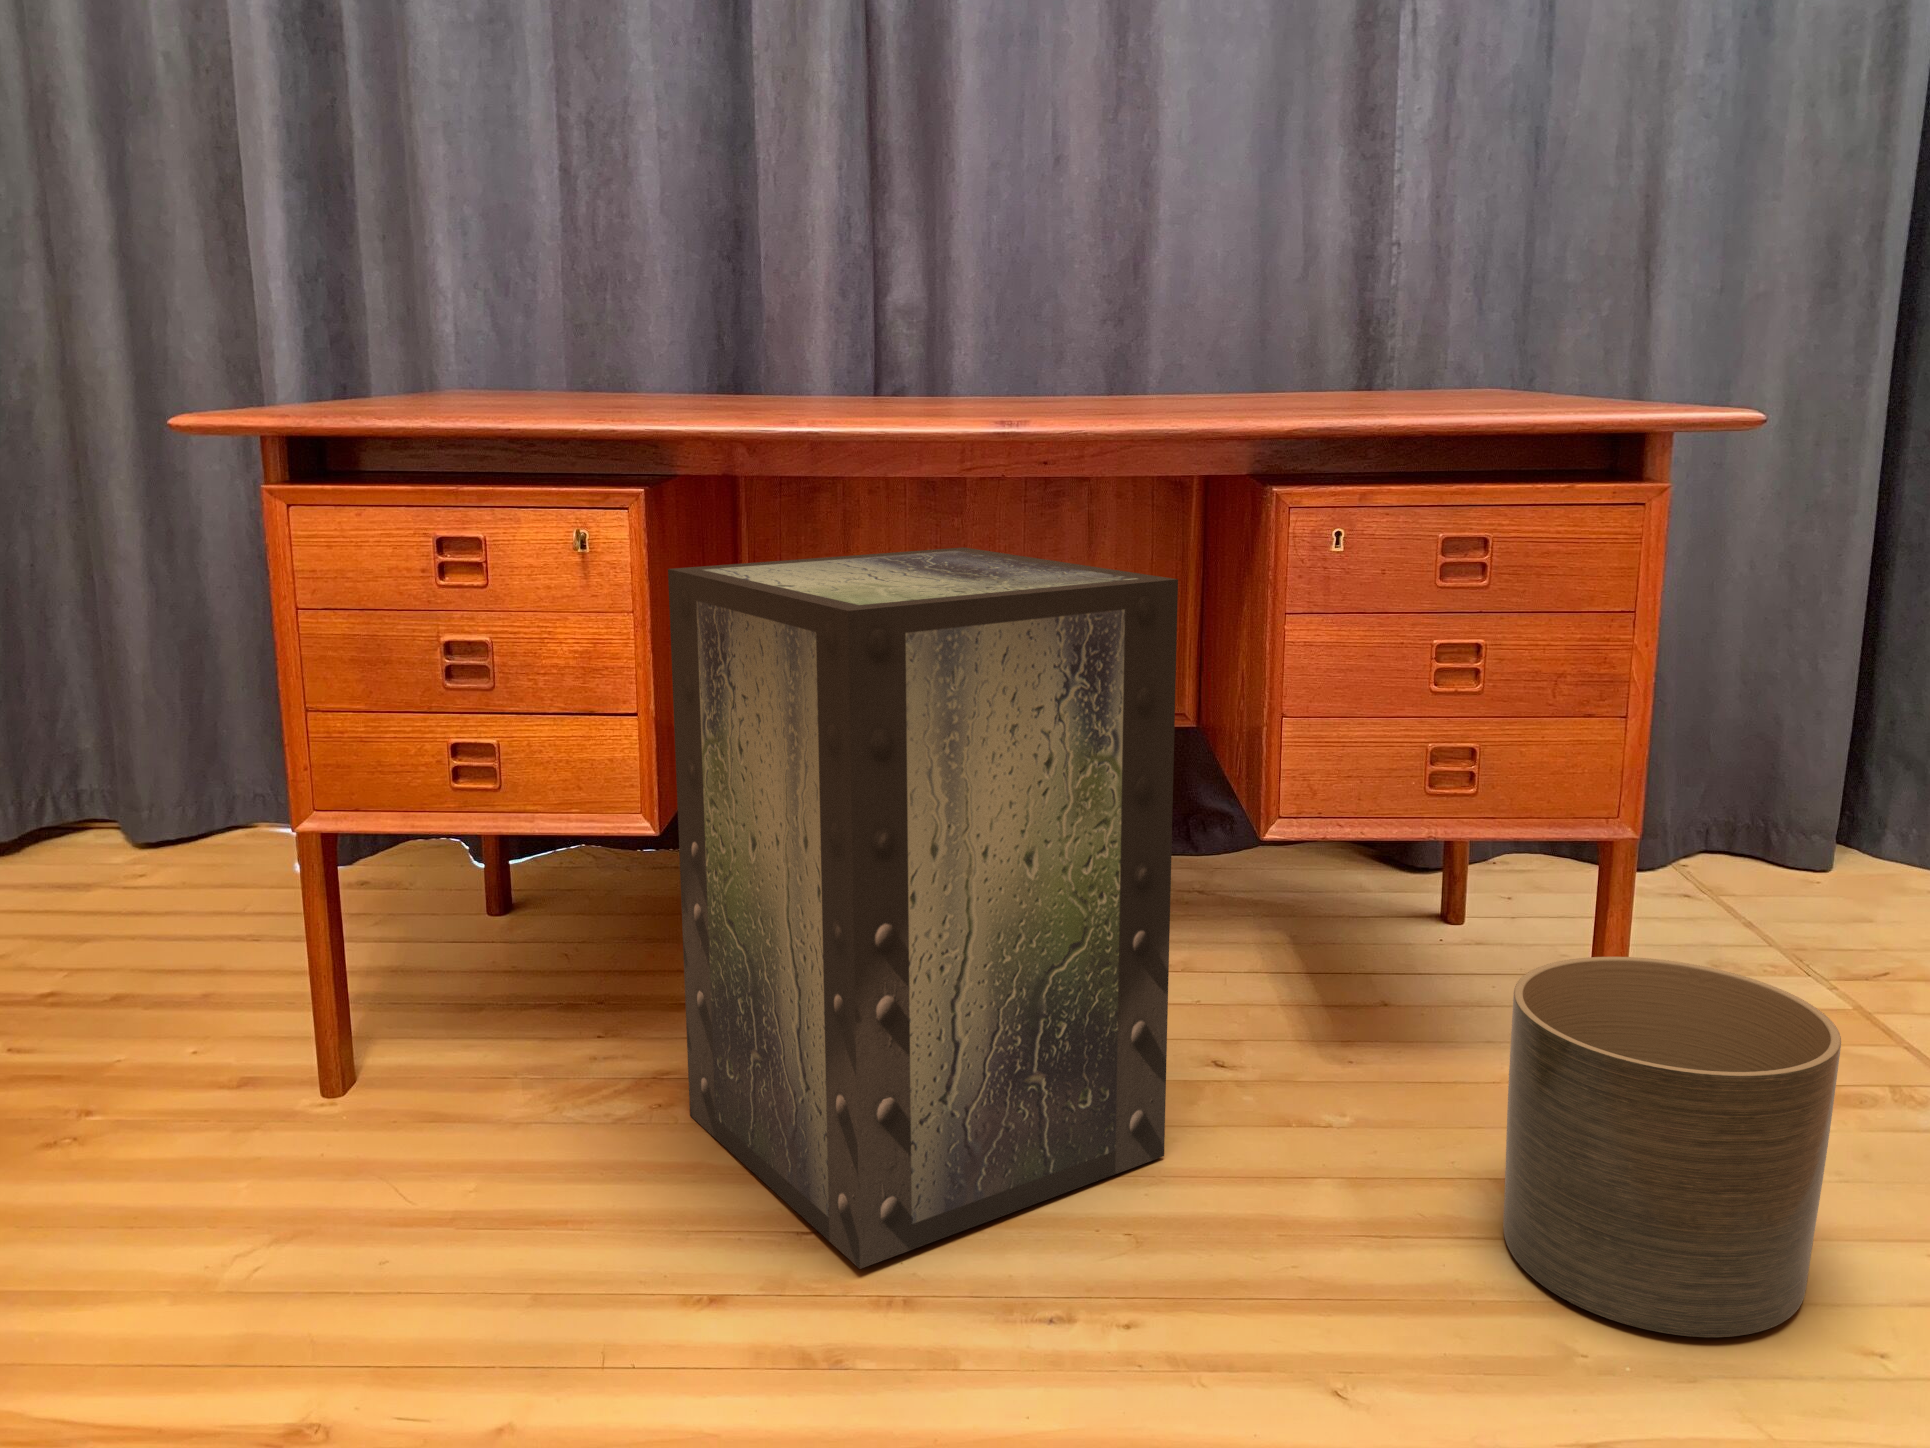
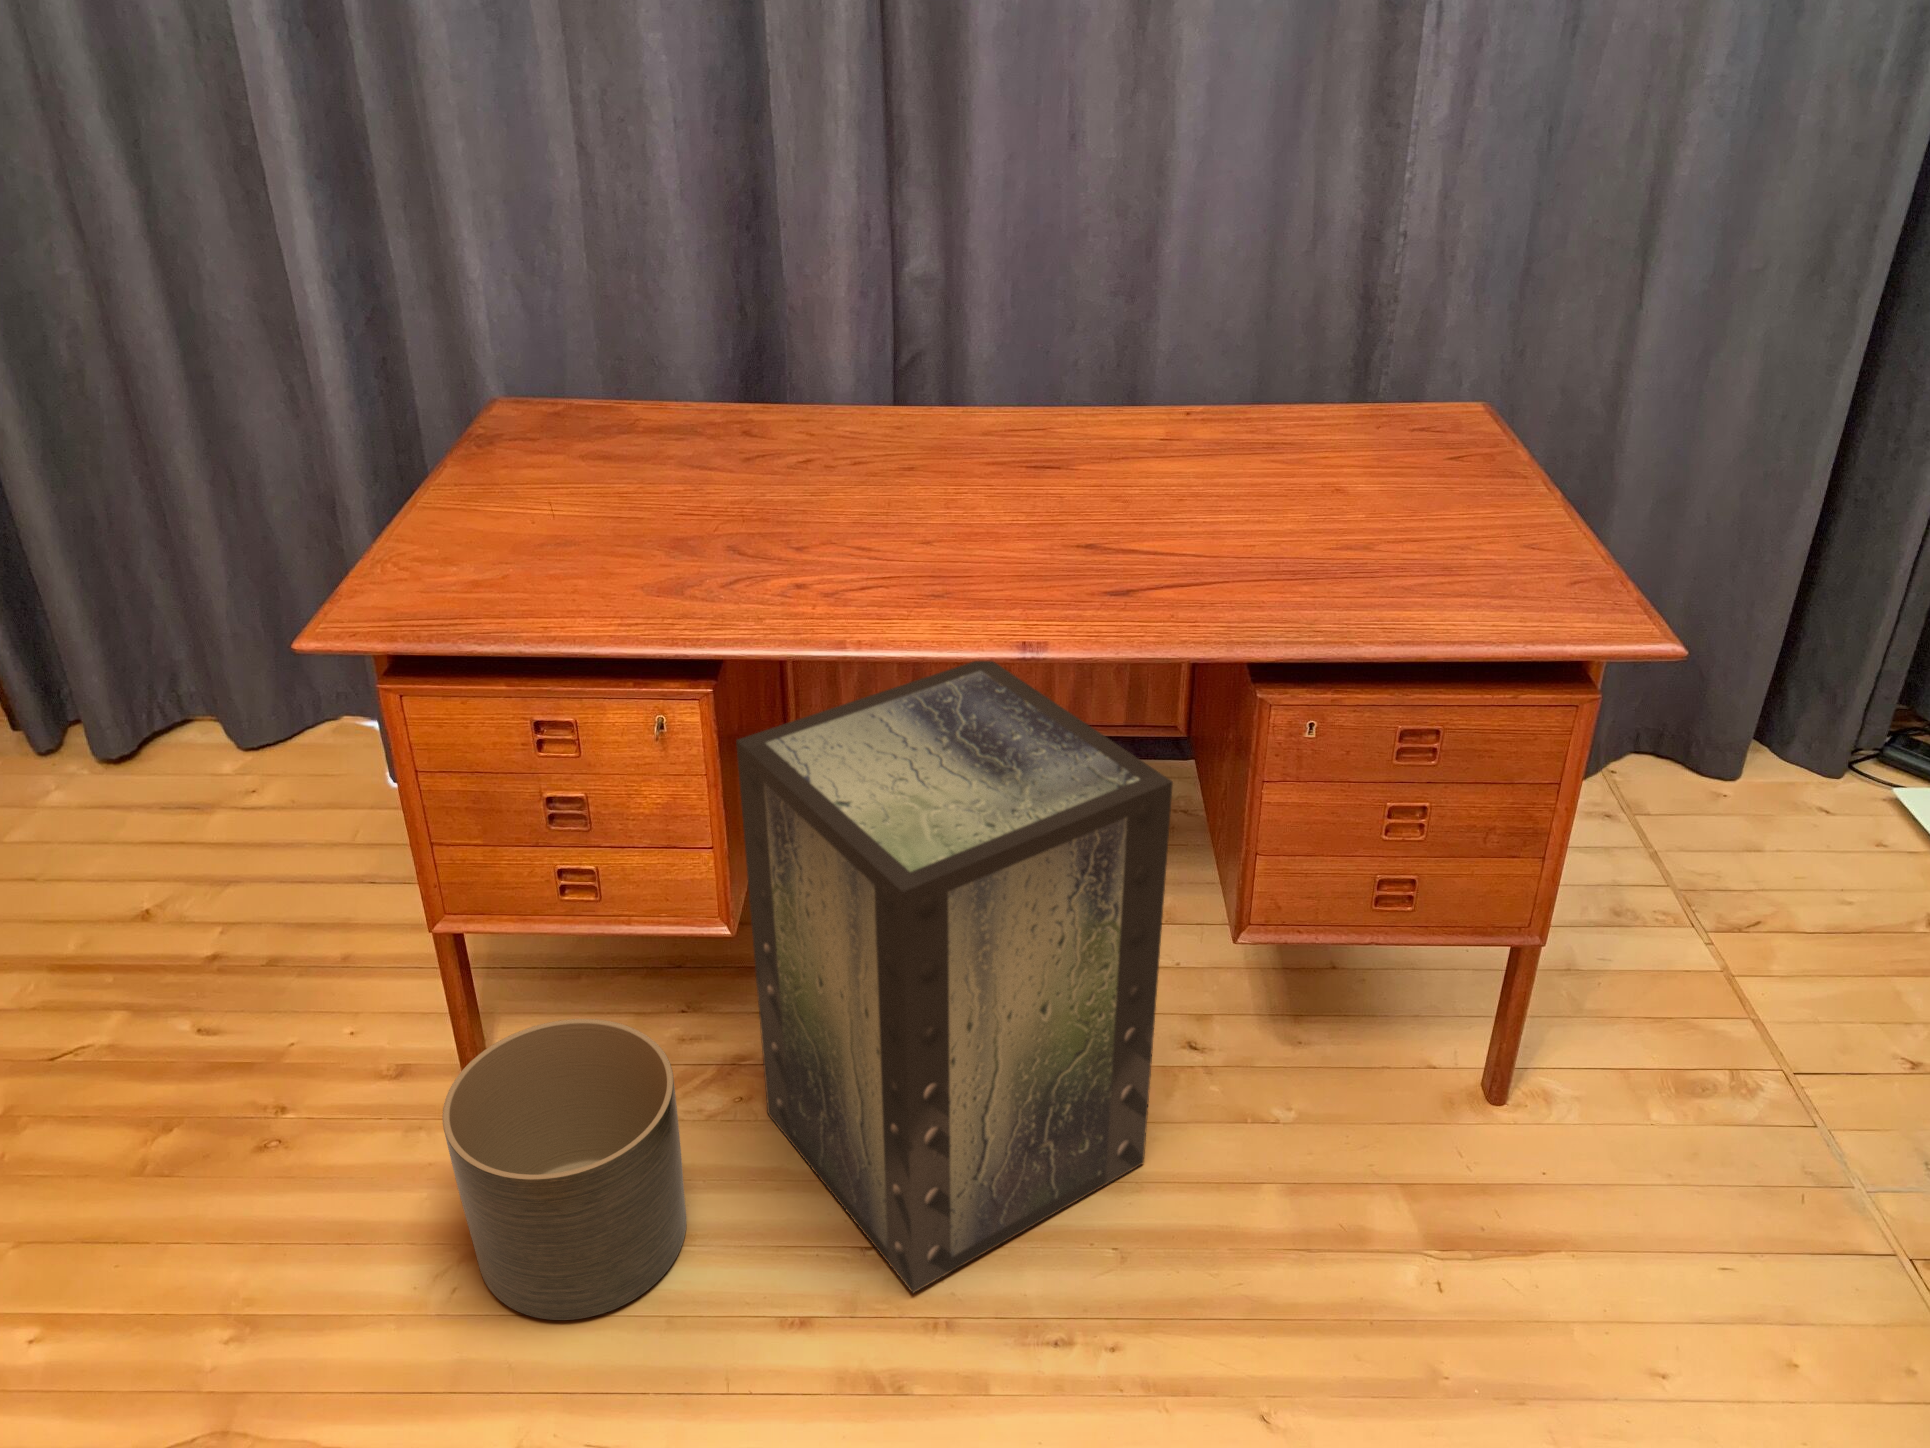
planter: present [1503,957,1841,1337] -> present [442,1019,686,1320]

